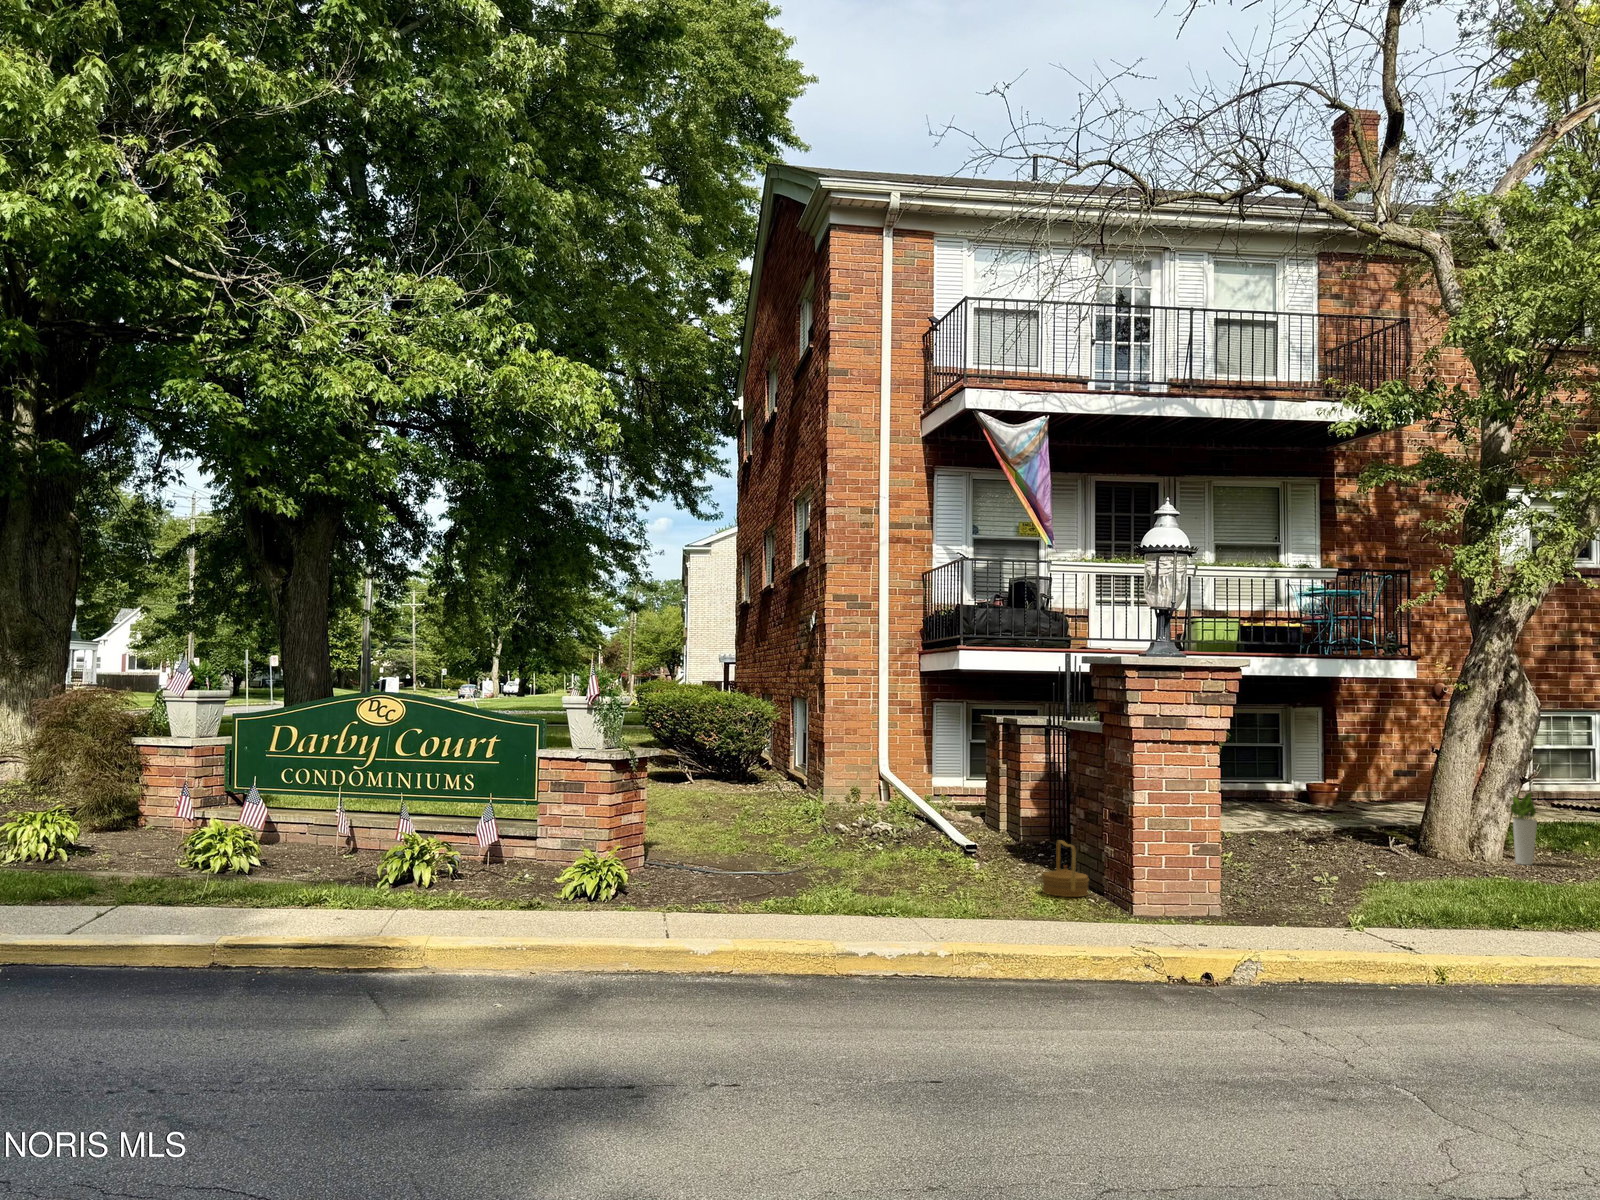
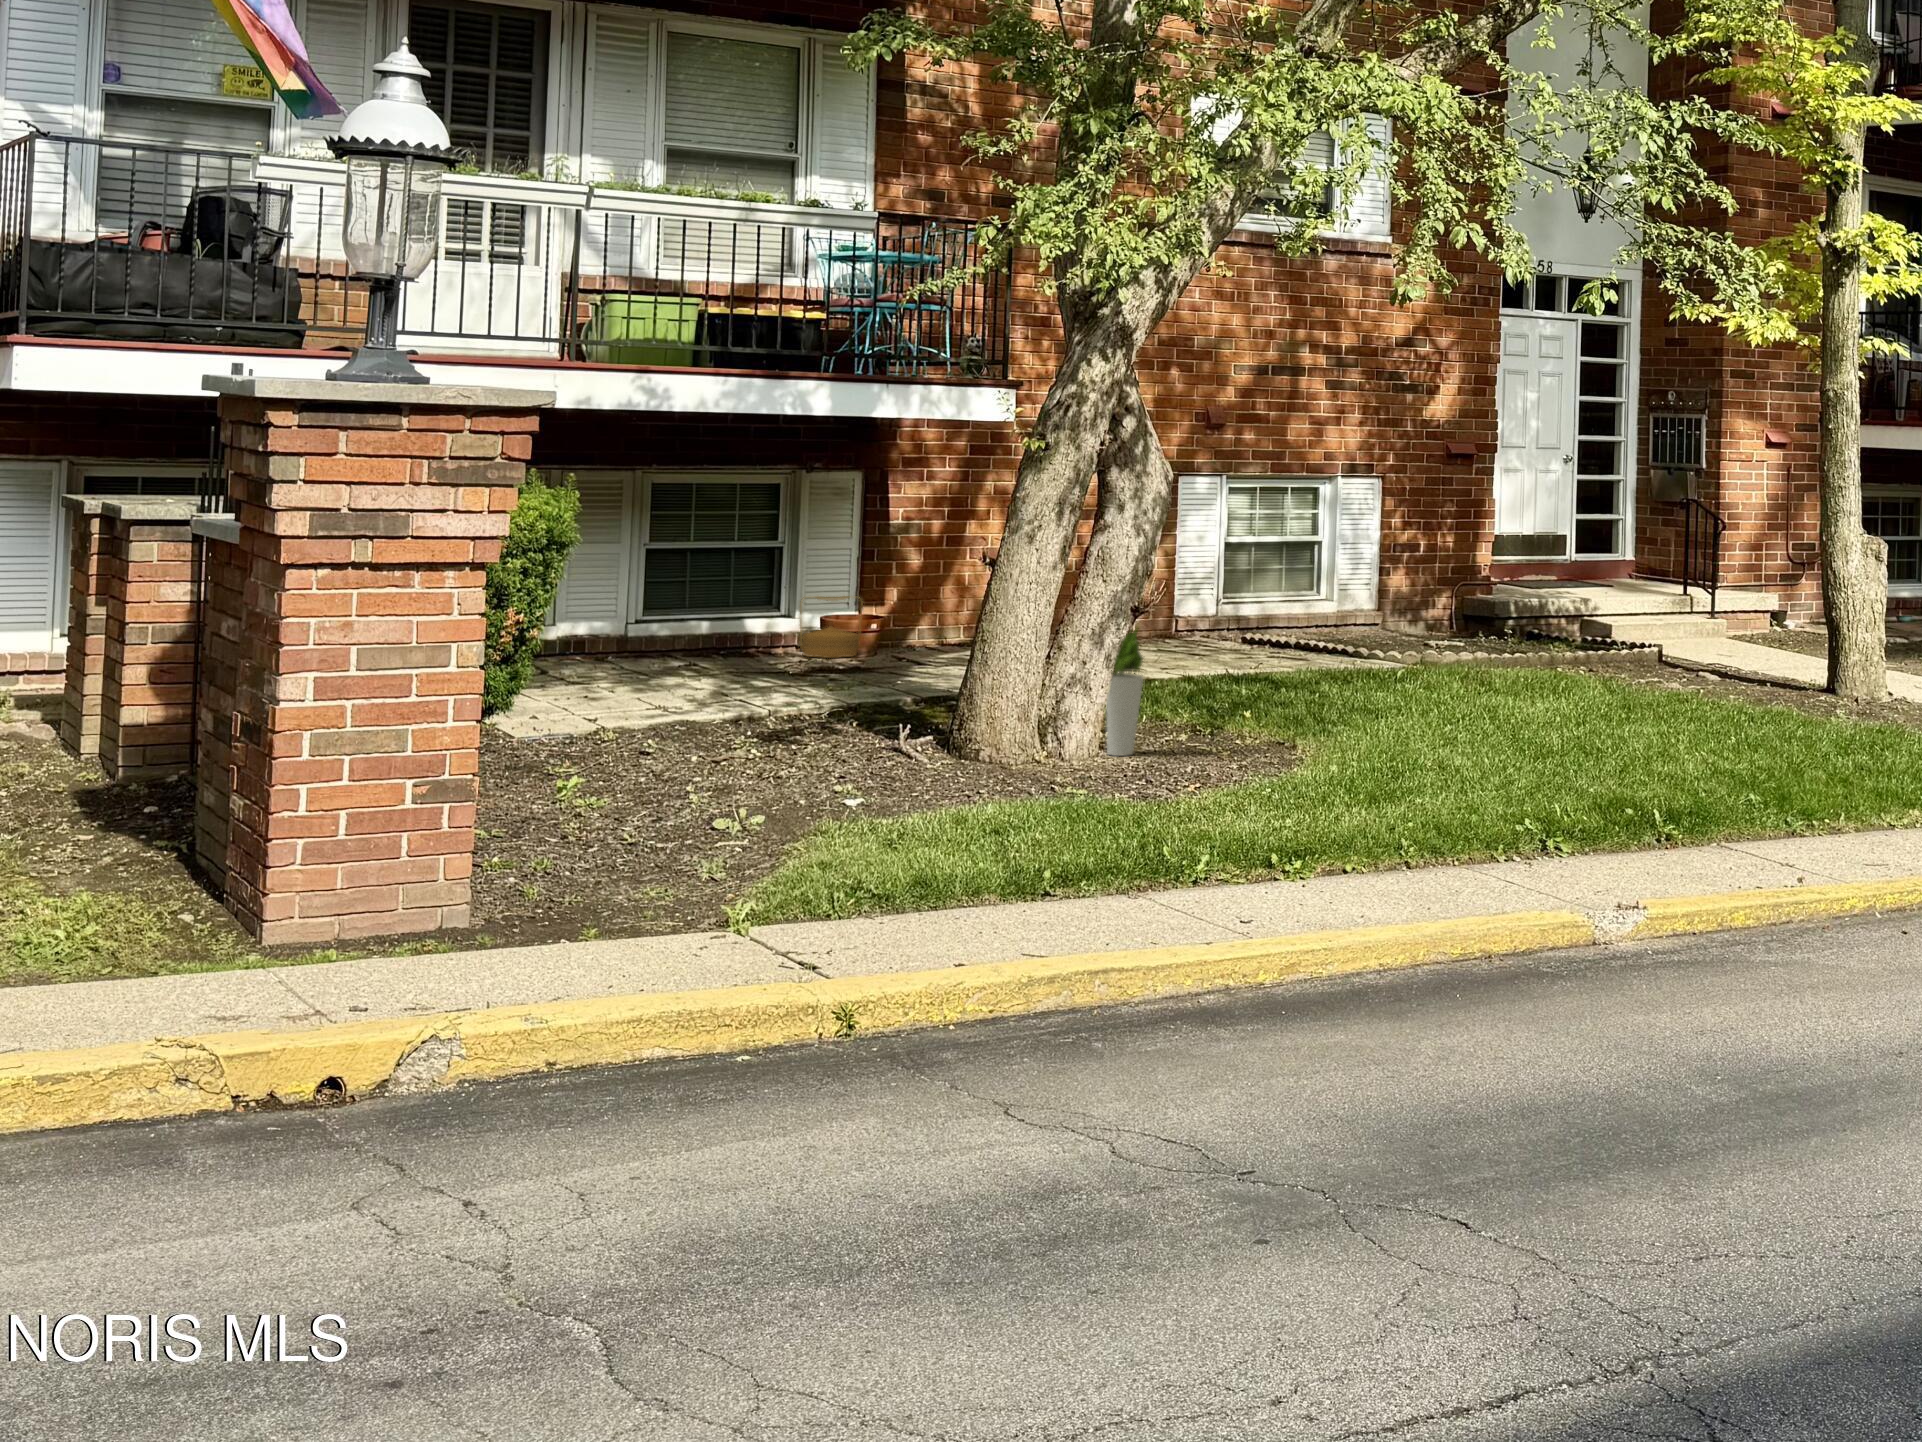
woven basket: present [1042,840,1089,897] -> present [800,596,861,658]

